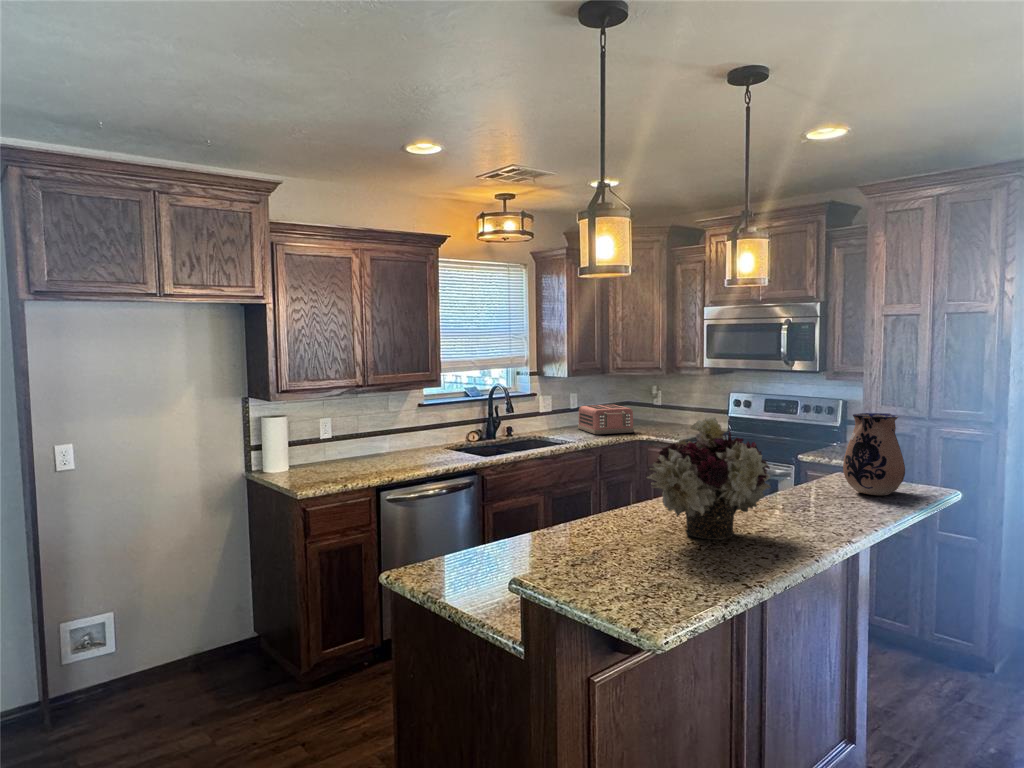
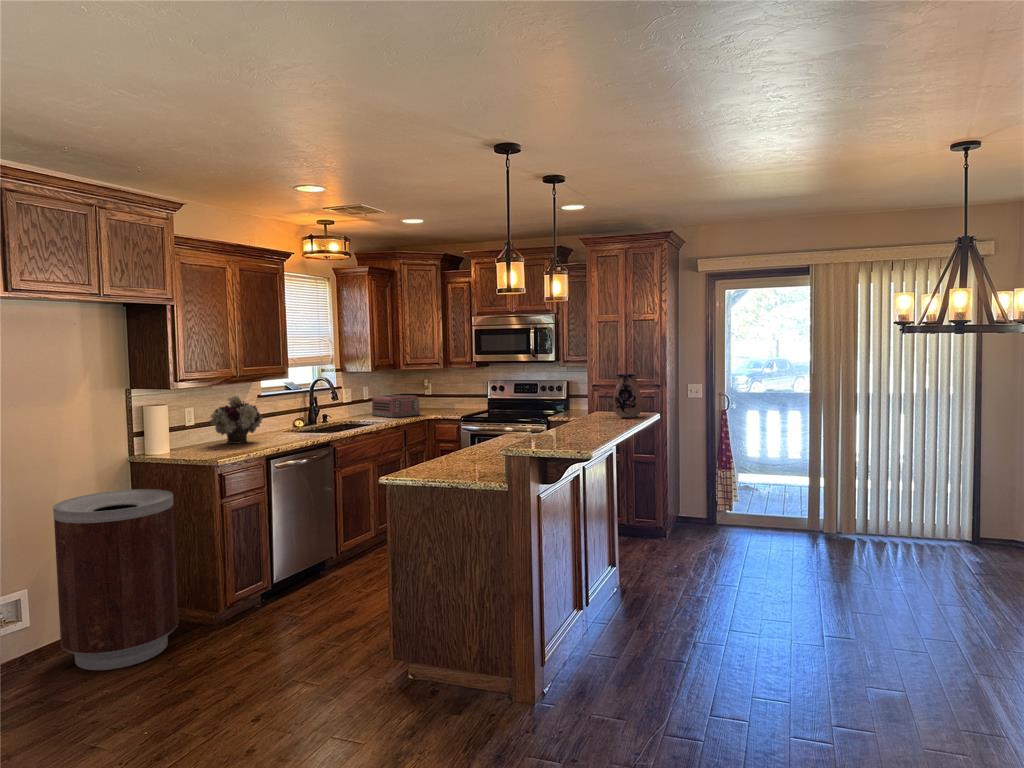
flower arrangement: present [647,417,771,540] -> present [210,396,263,444]
trash can: none [120,512,258,724] -> present [53,489,179,670]

